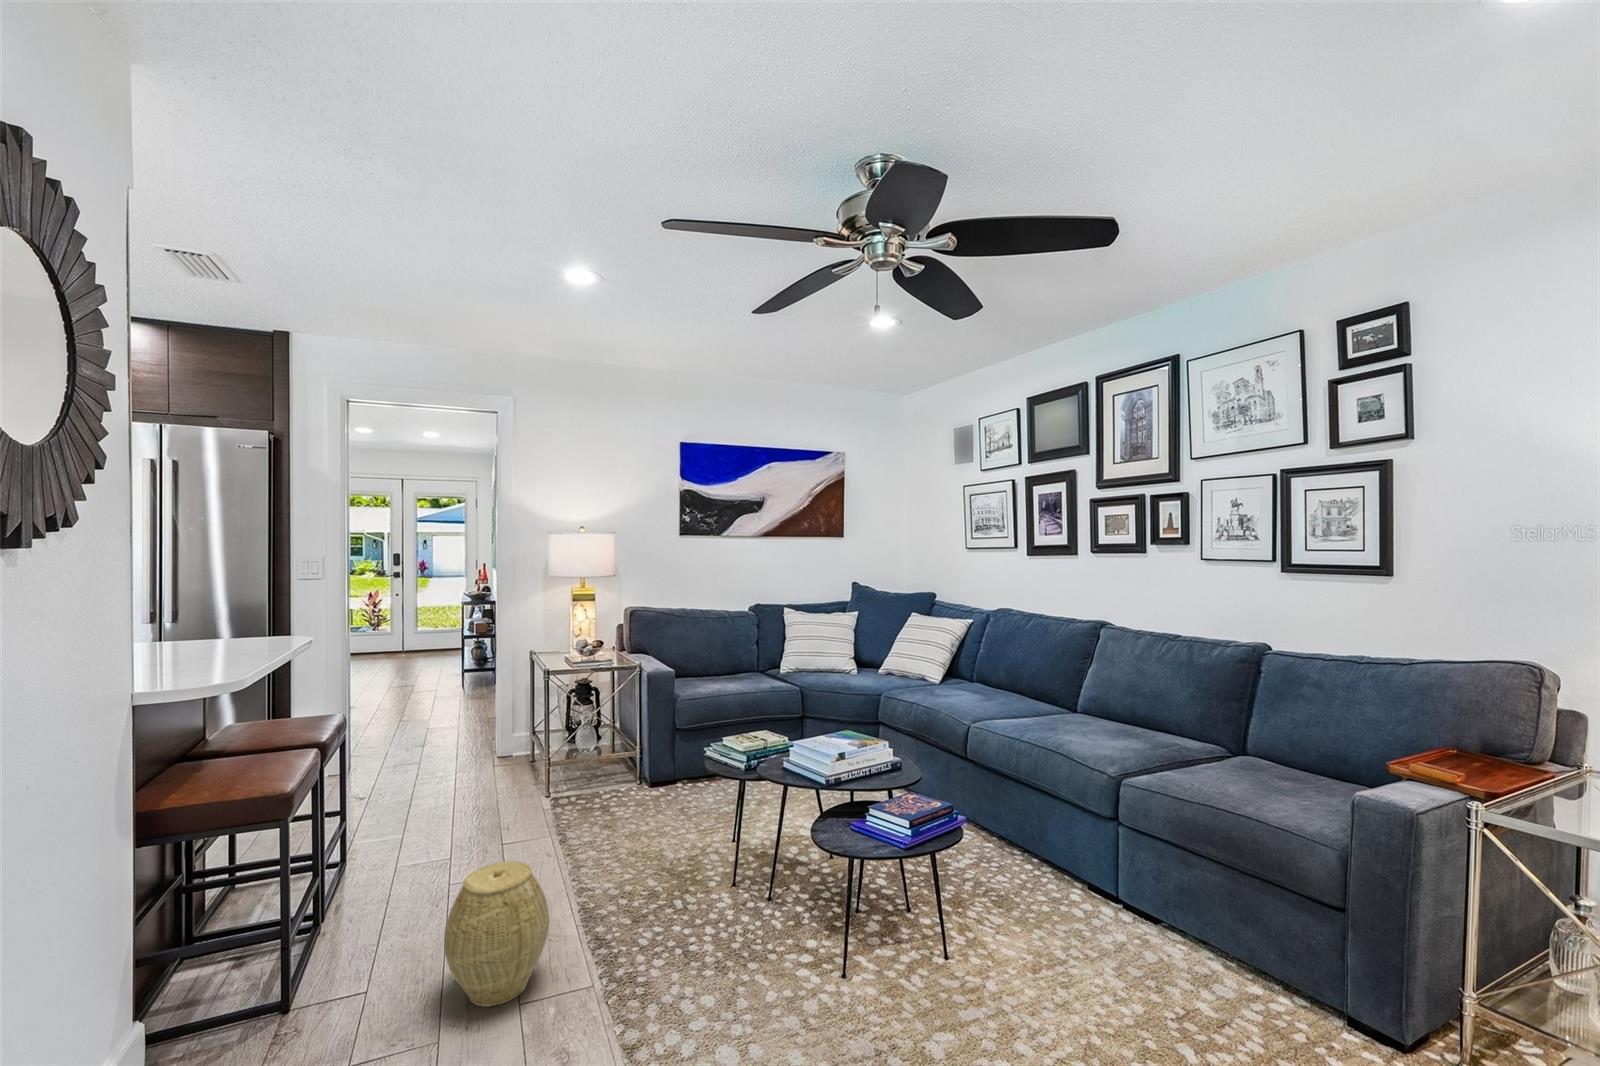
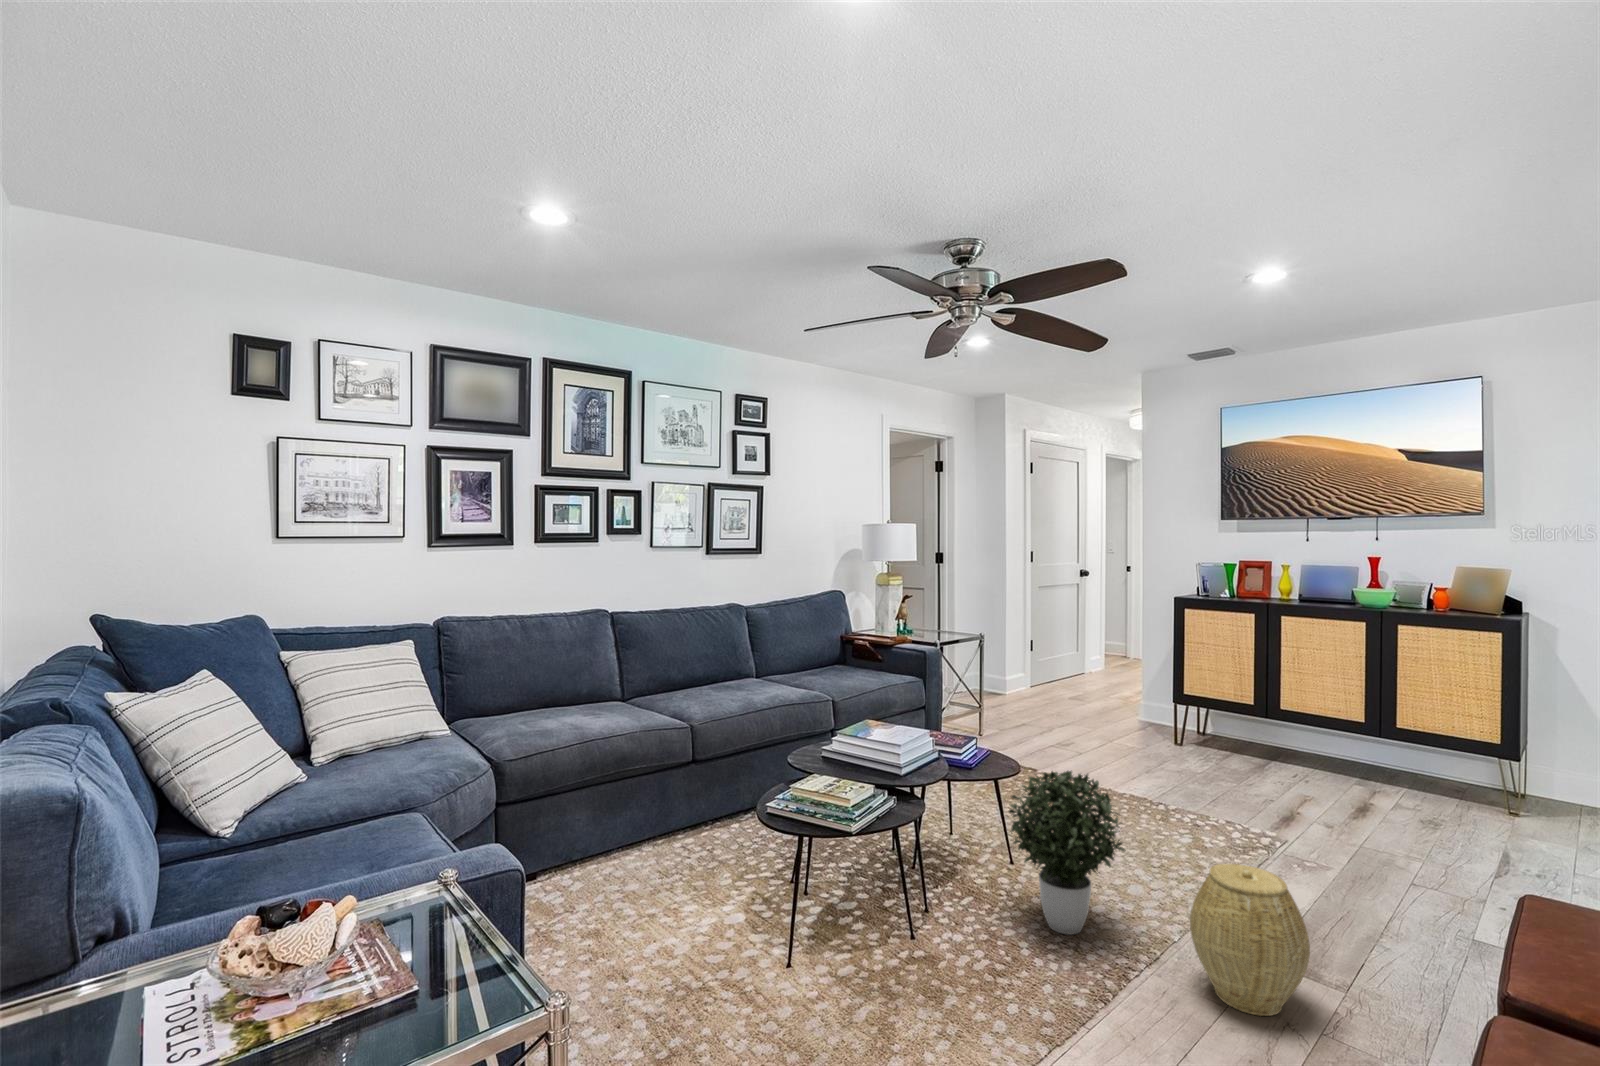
potted plant: none [619,786,730,954] -> present [1009,771,1124,935]

